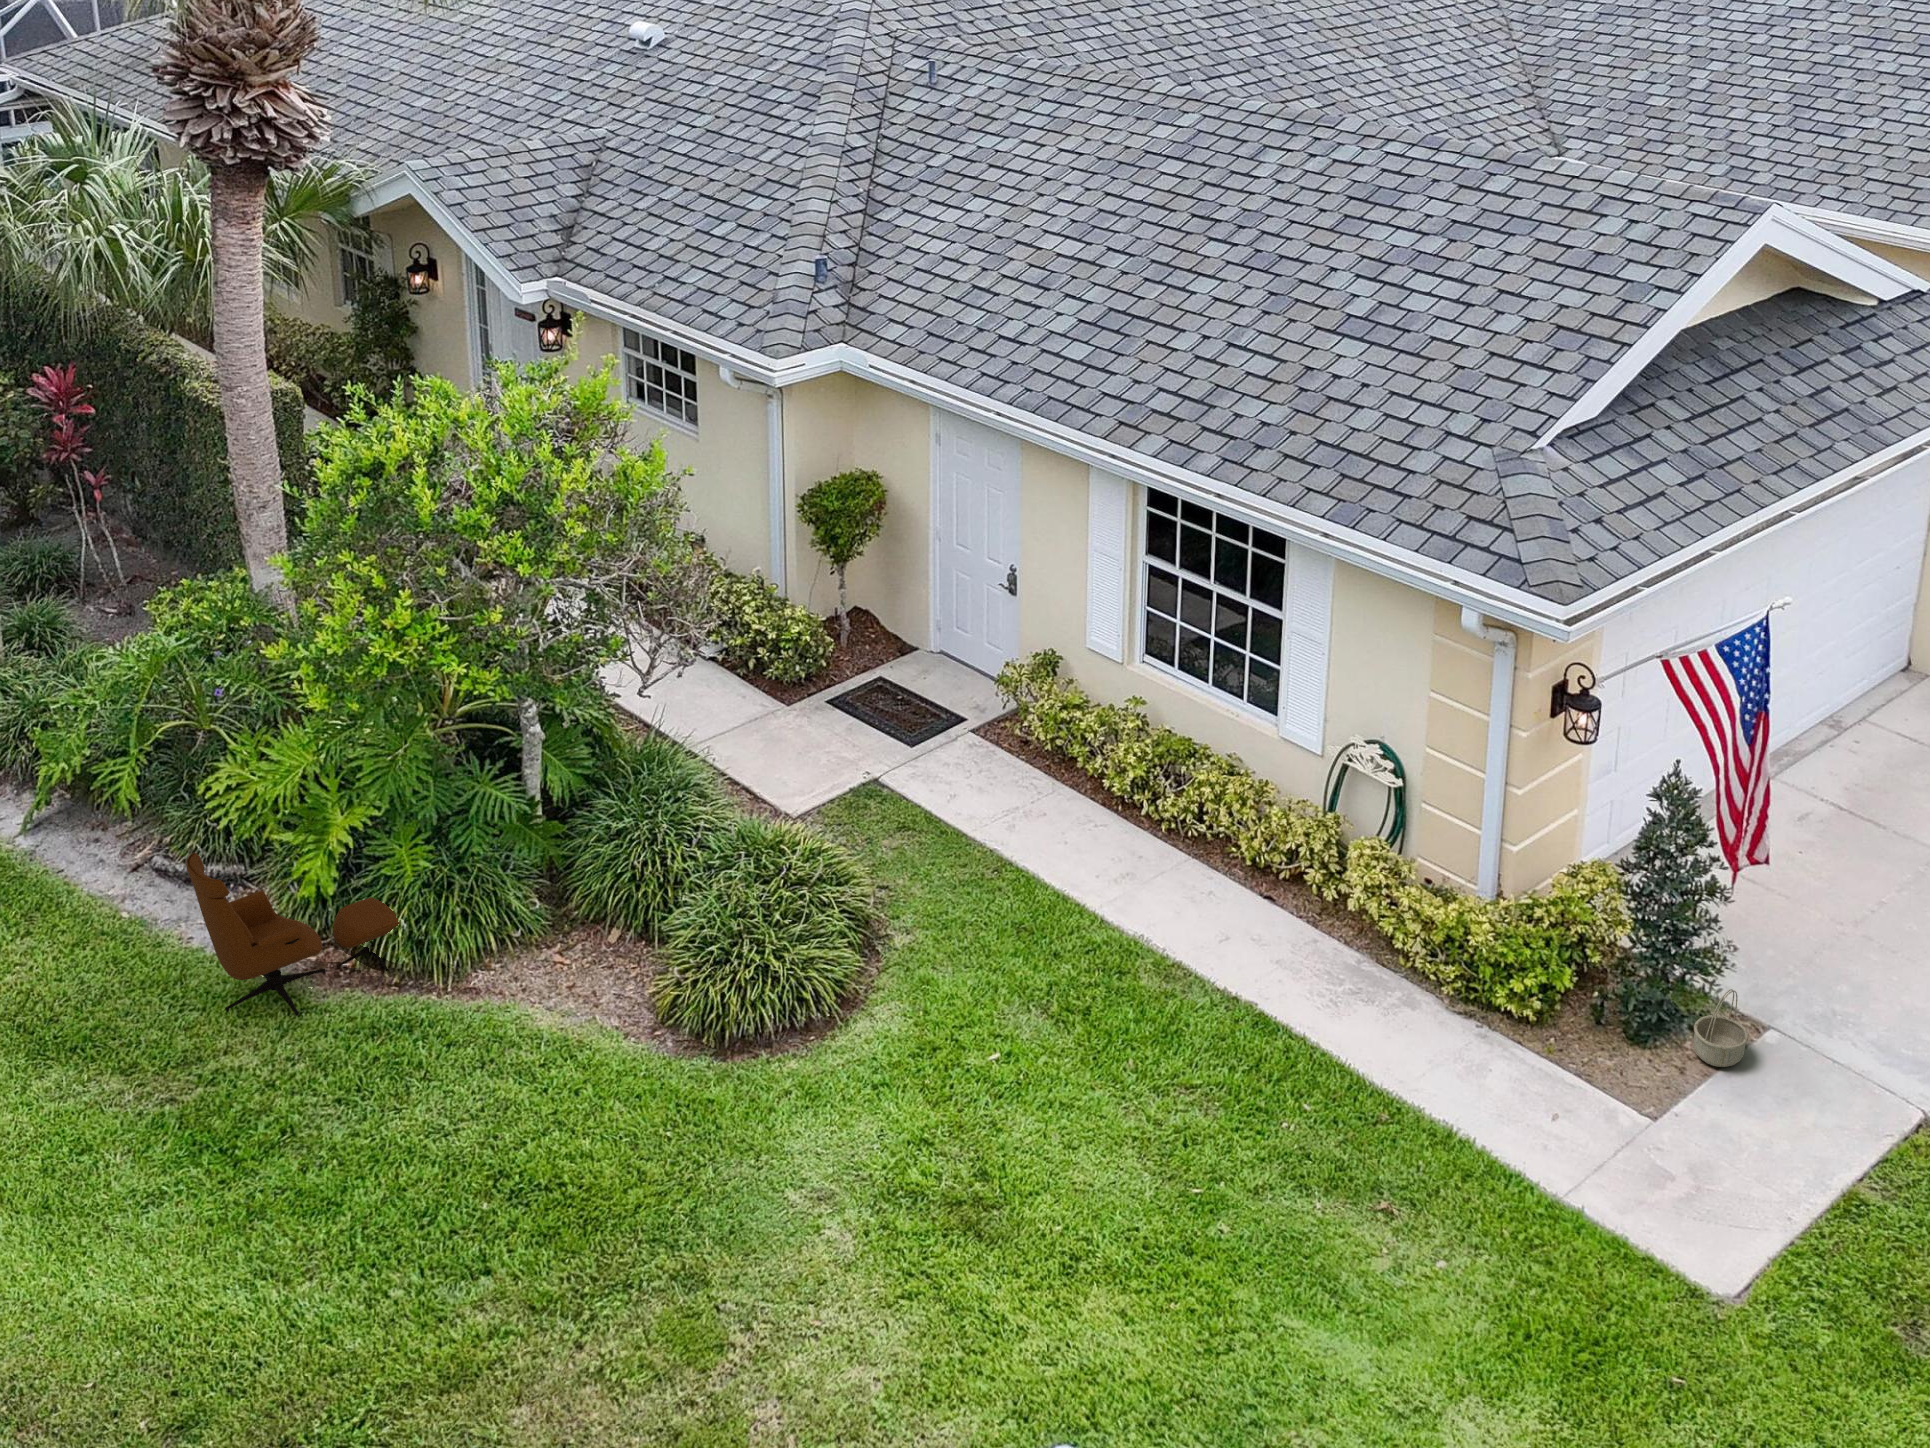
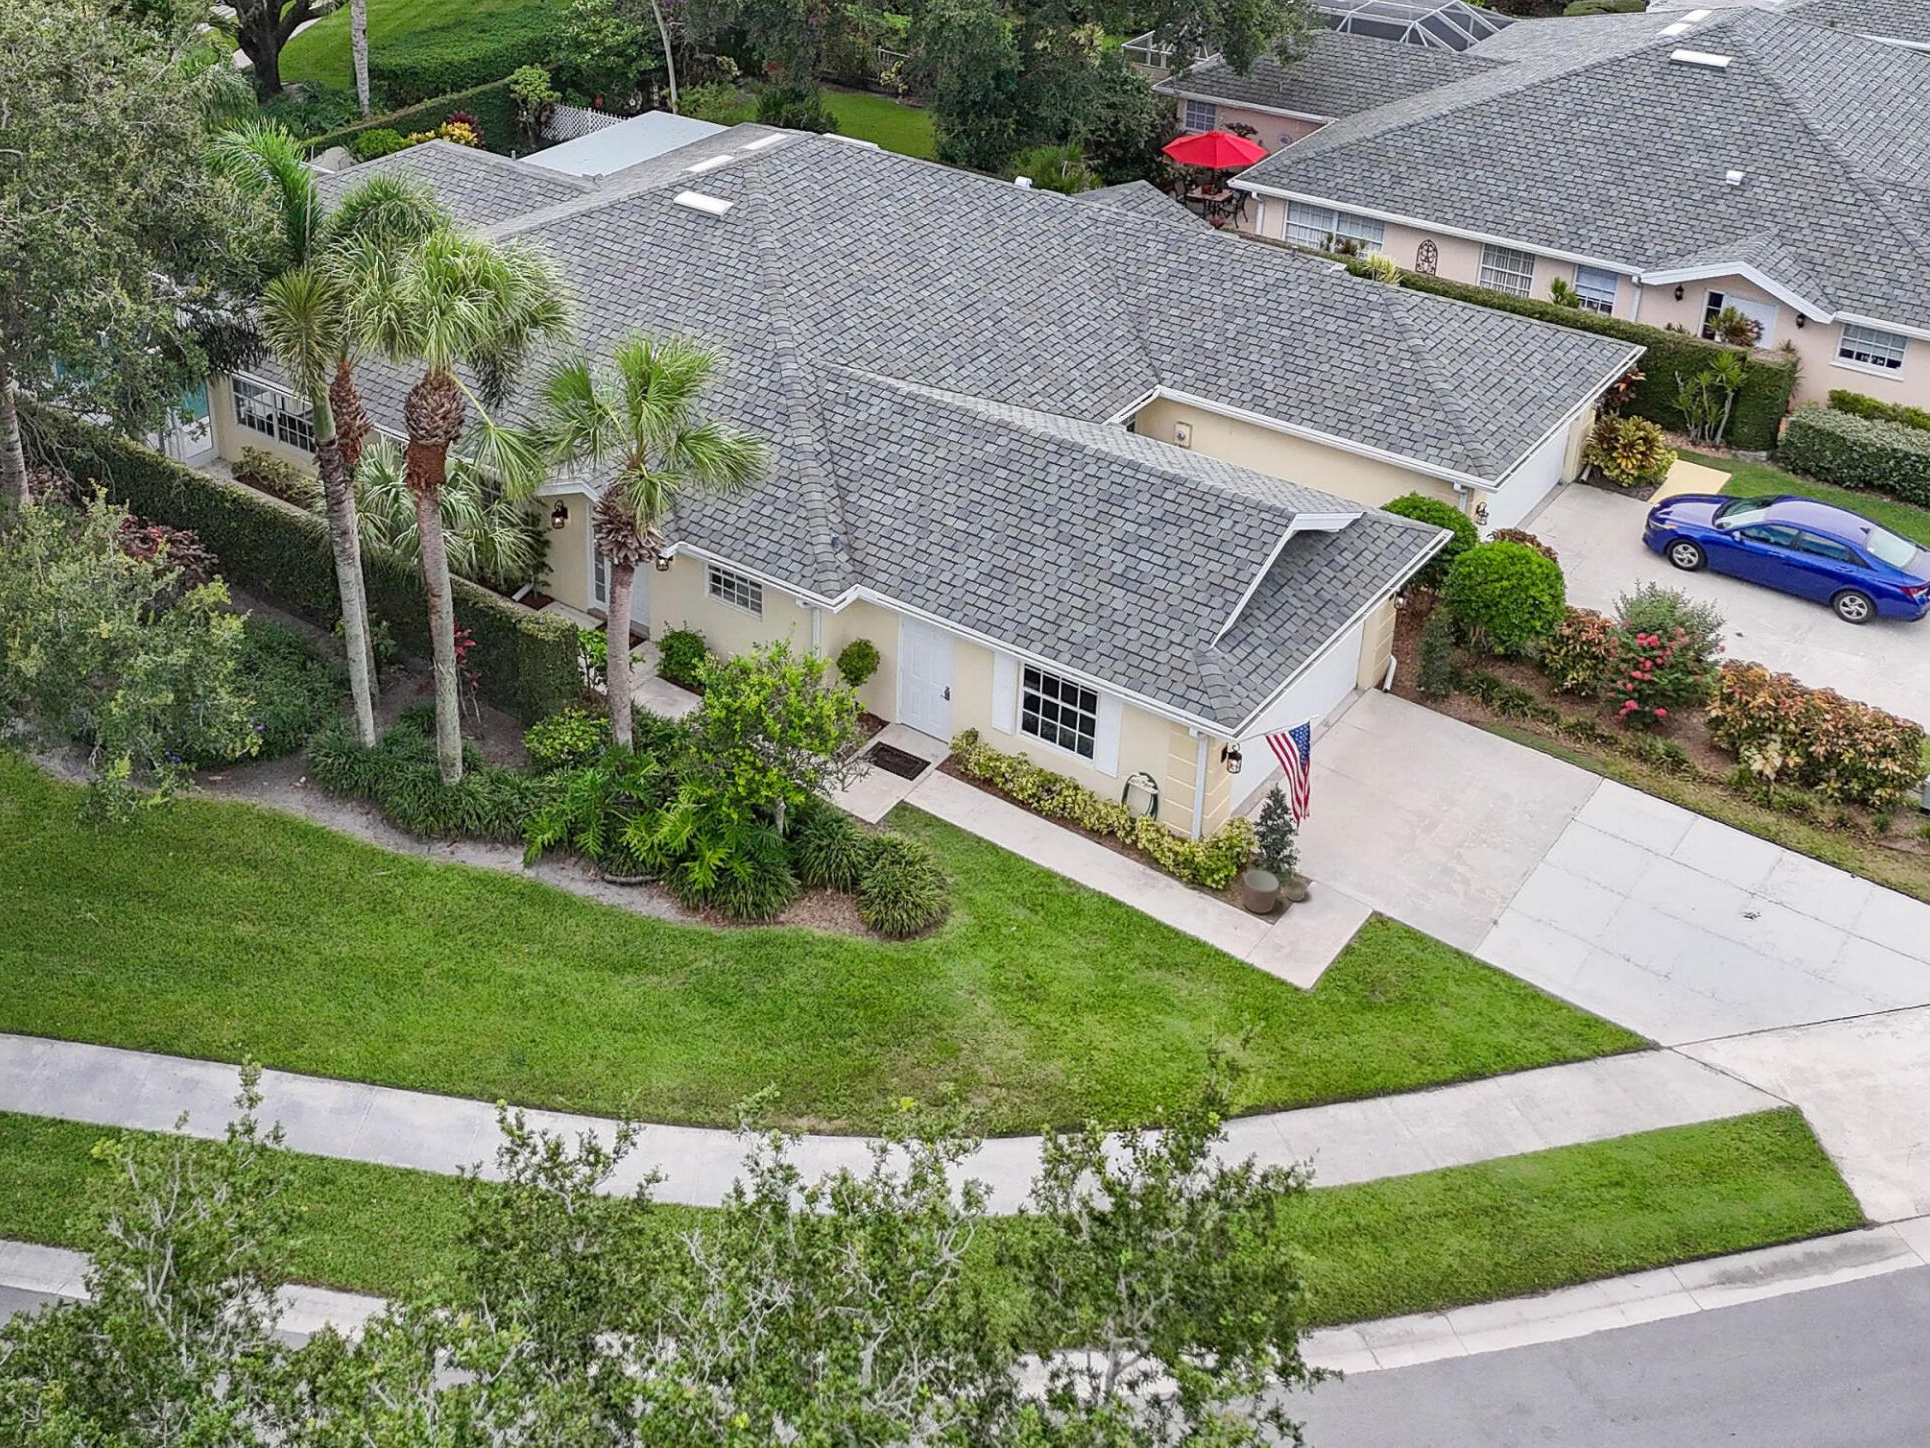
lounge chair: present [186,853,399,1016] -> none [683,884,752,948]
planter: none [1579,977,1671,1085] -> present [1242,870,1279,913]

